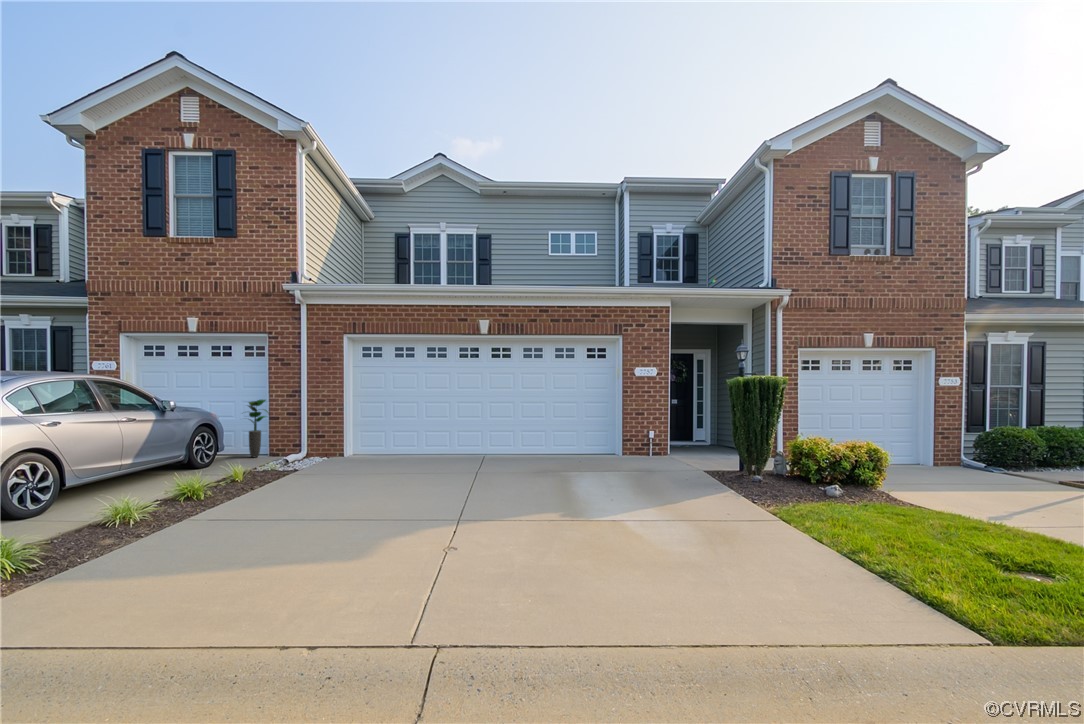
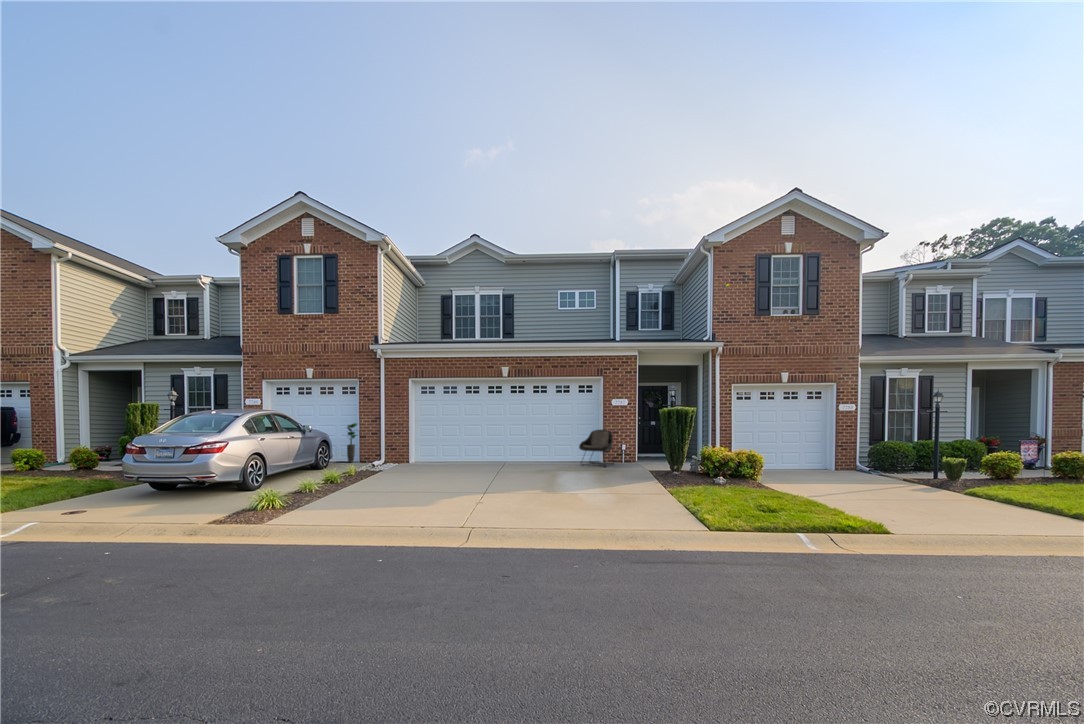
lounge chair: none [593,410,641,464] -> present [579,430,614,464]

